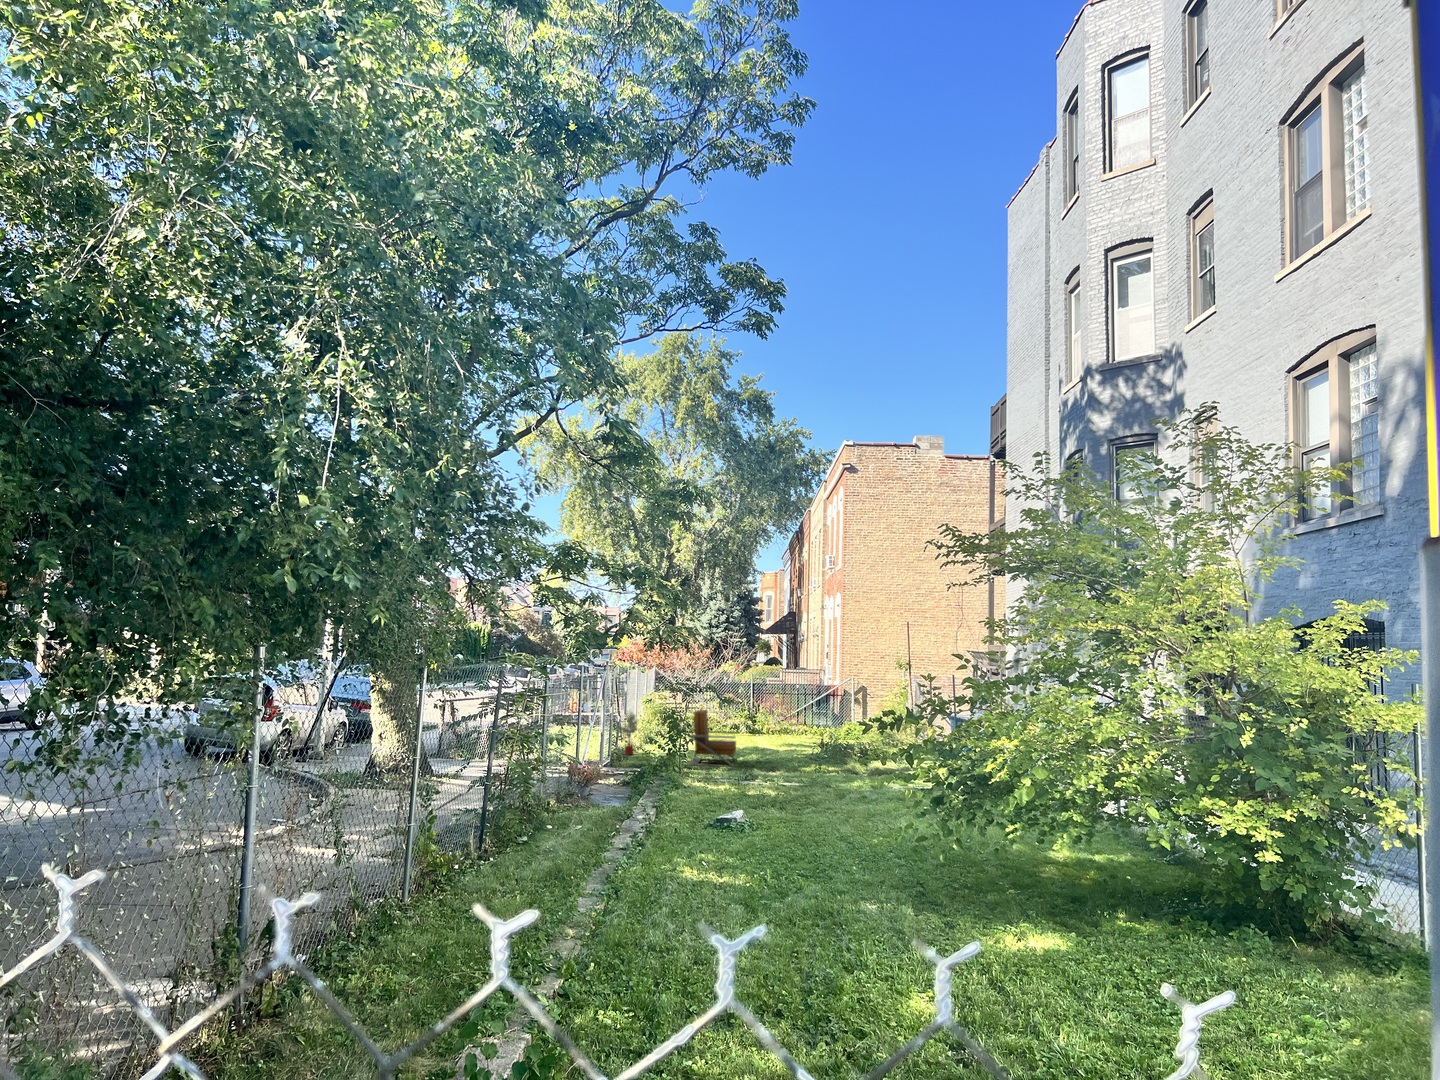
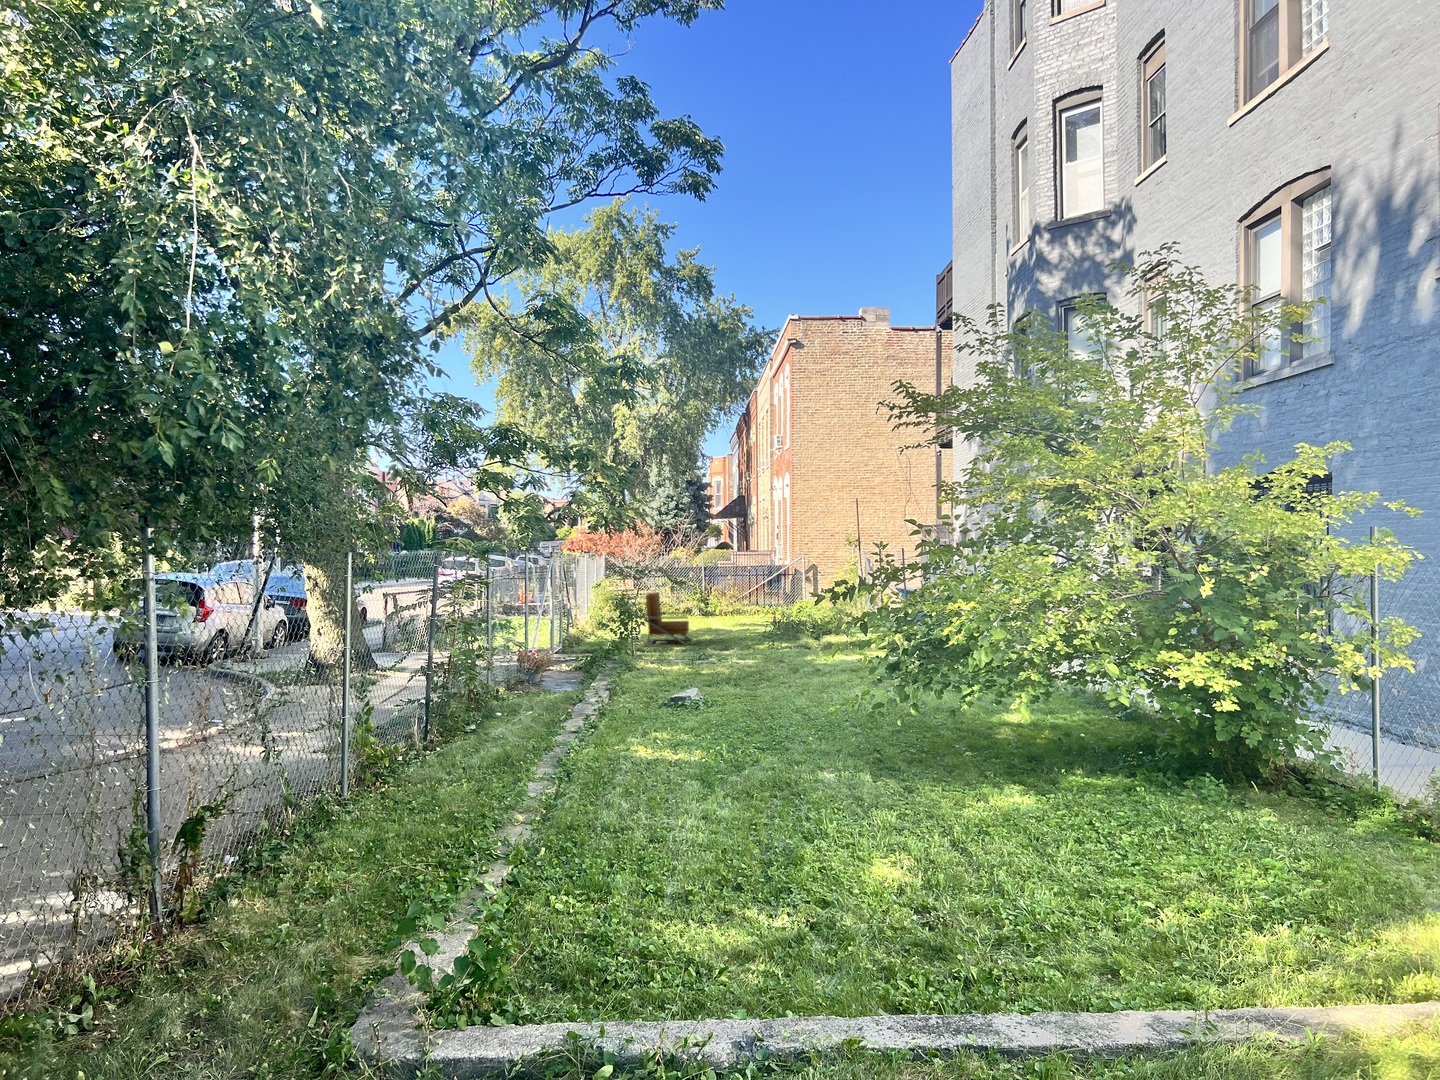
potted tree: present [617,712,637,755] -> none [570,596,593,639]

